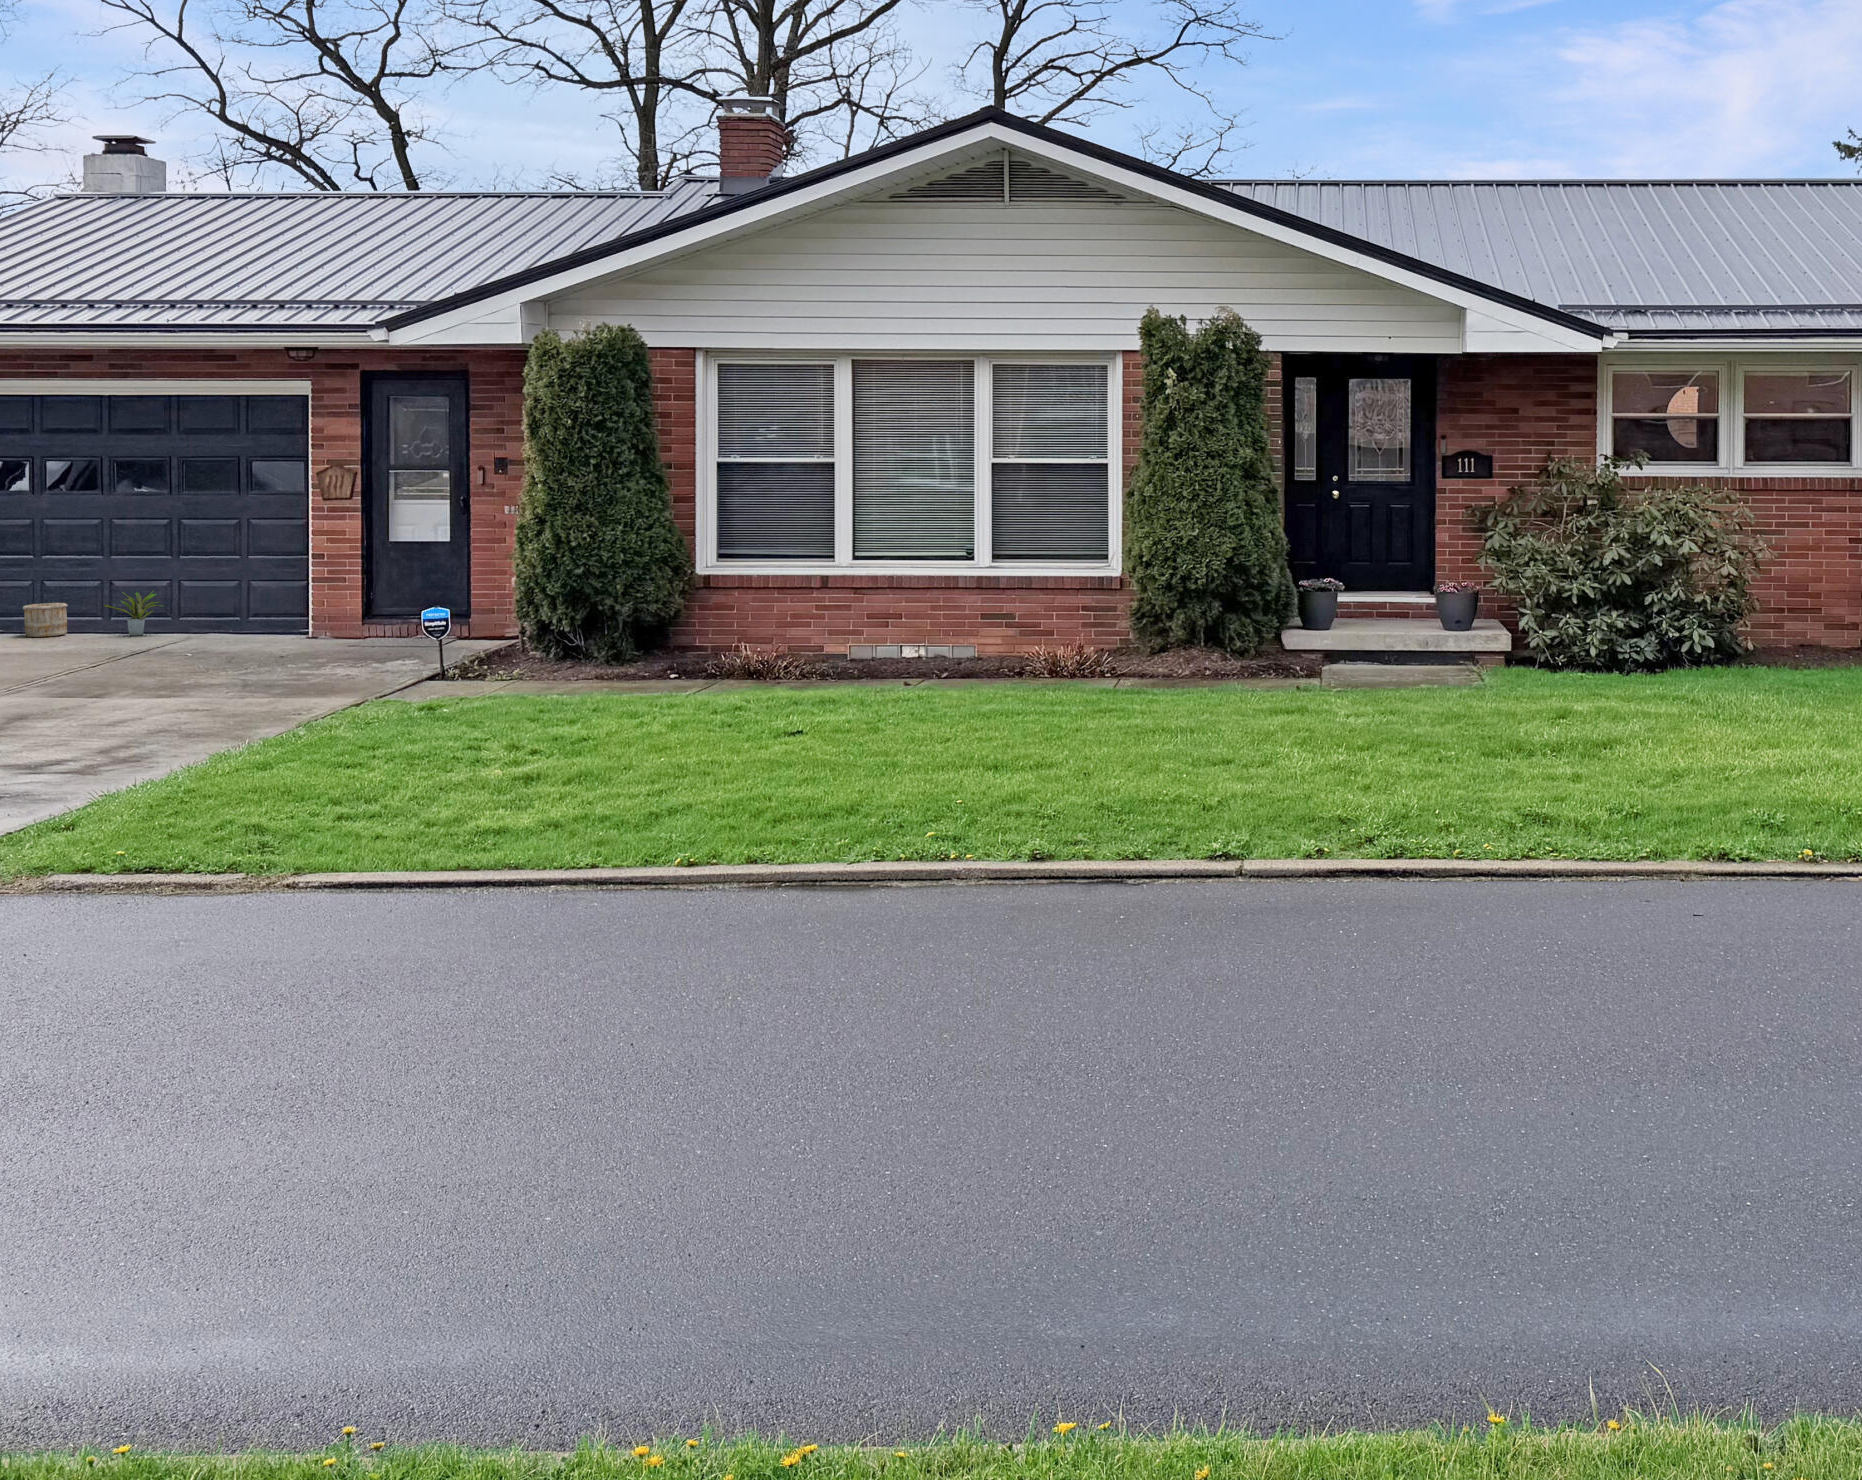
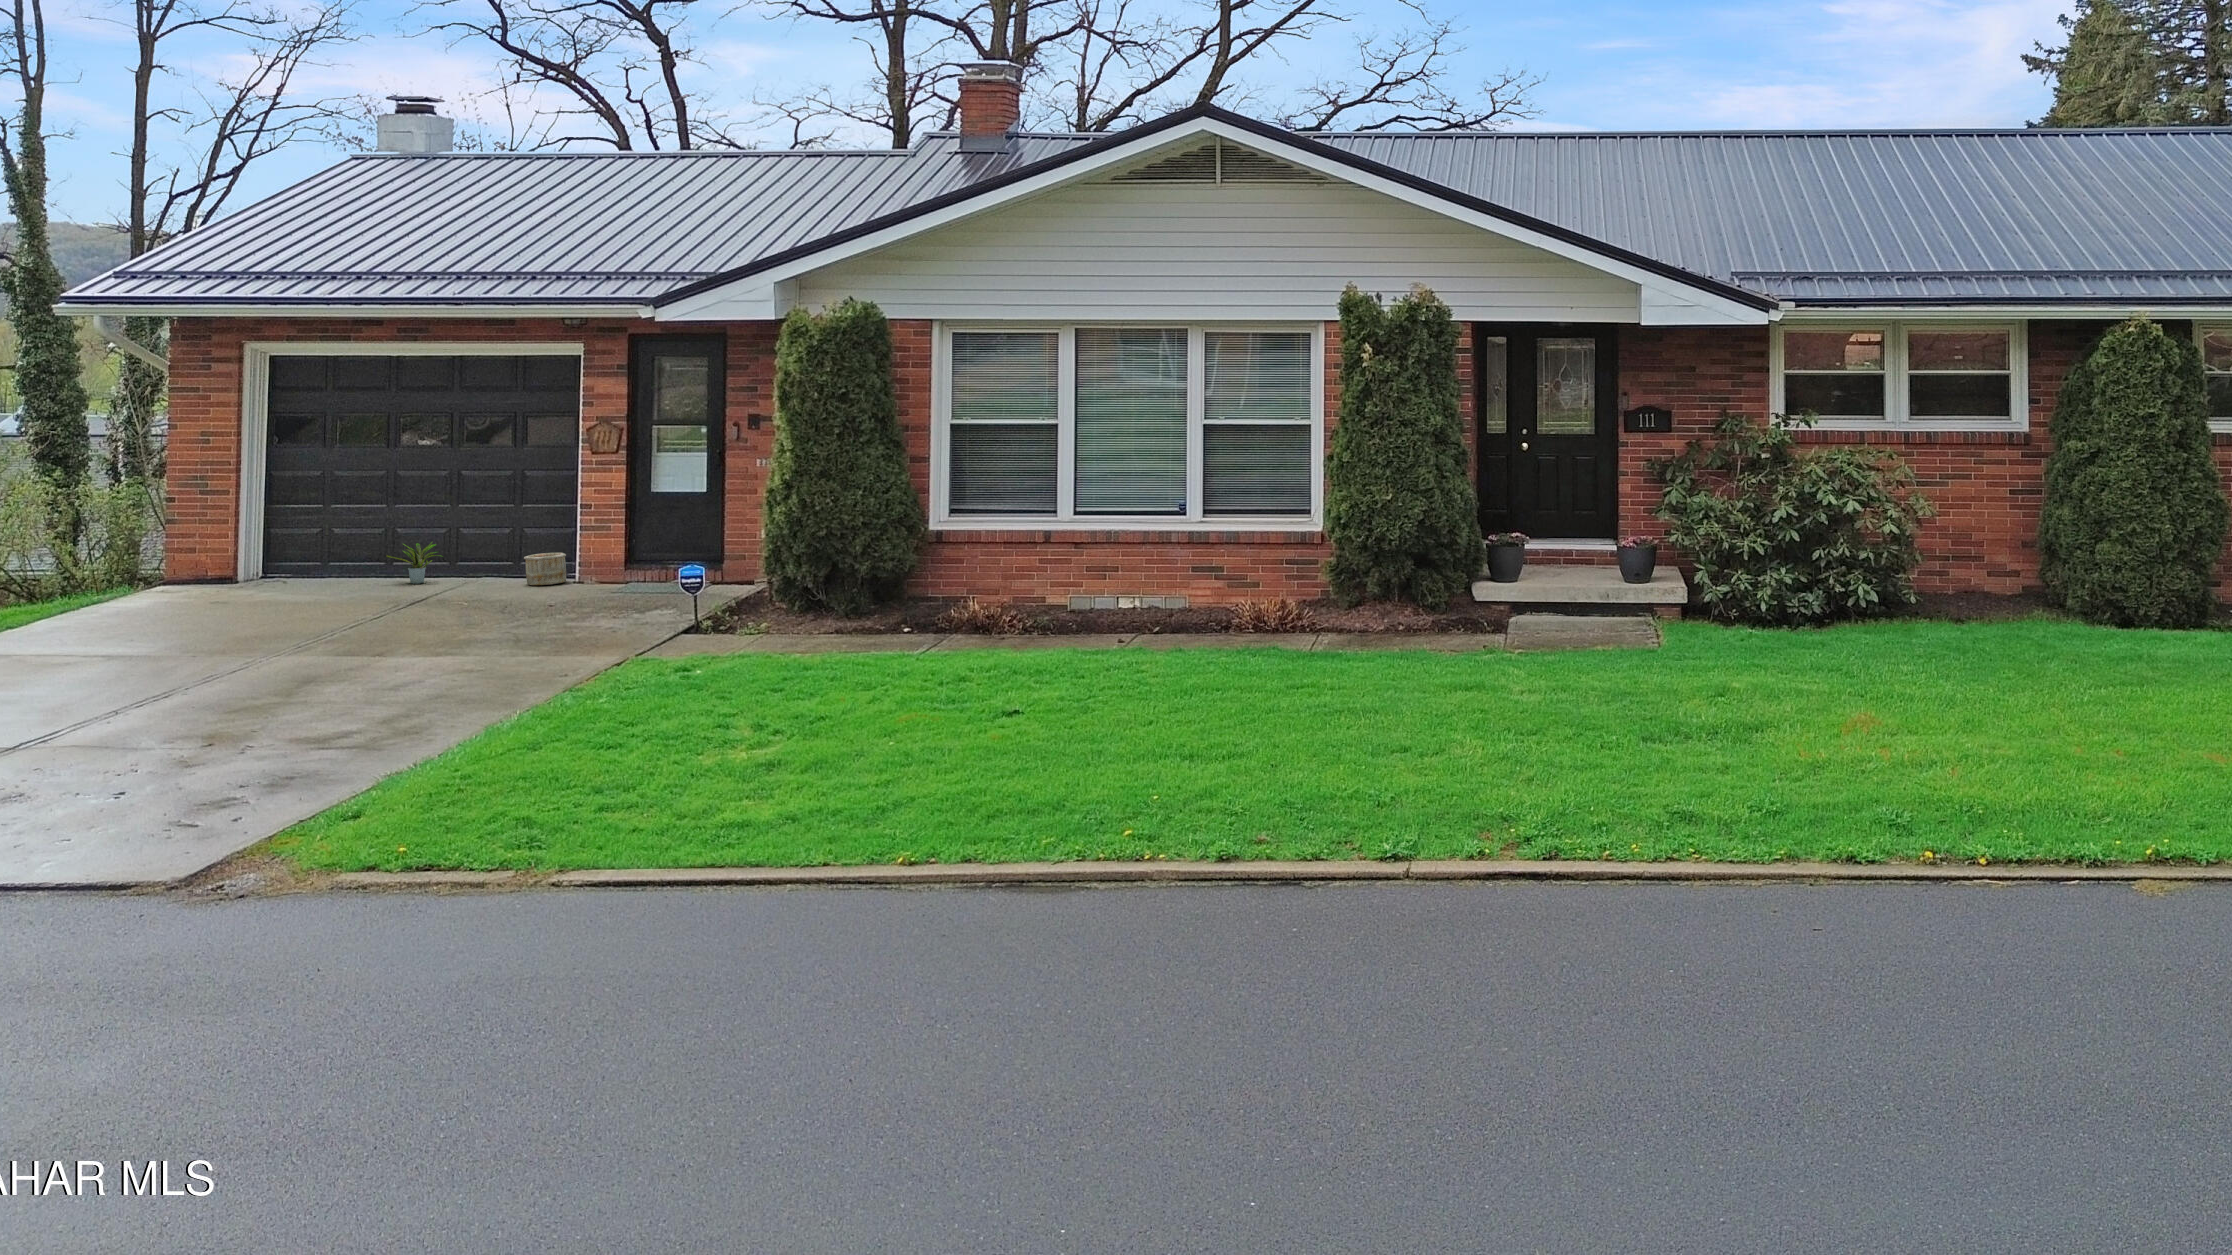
wooden bucket: present [23,603,68,637] -> present [524,553,566,585]

